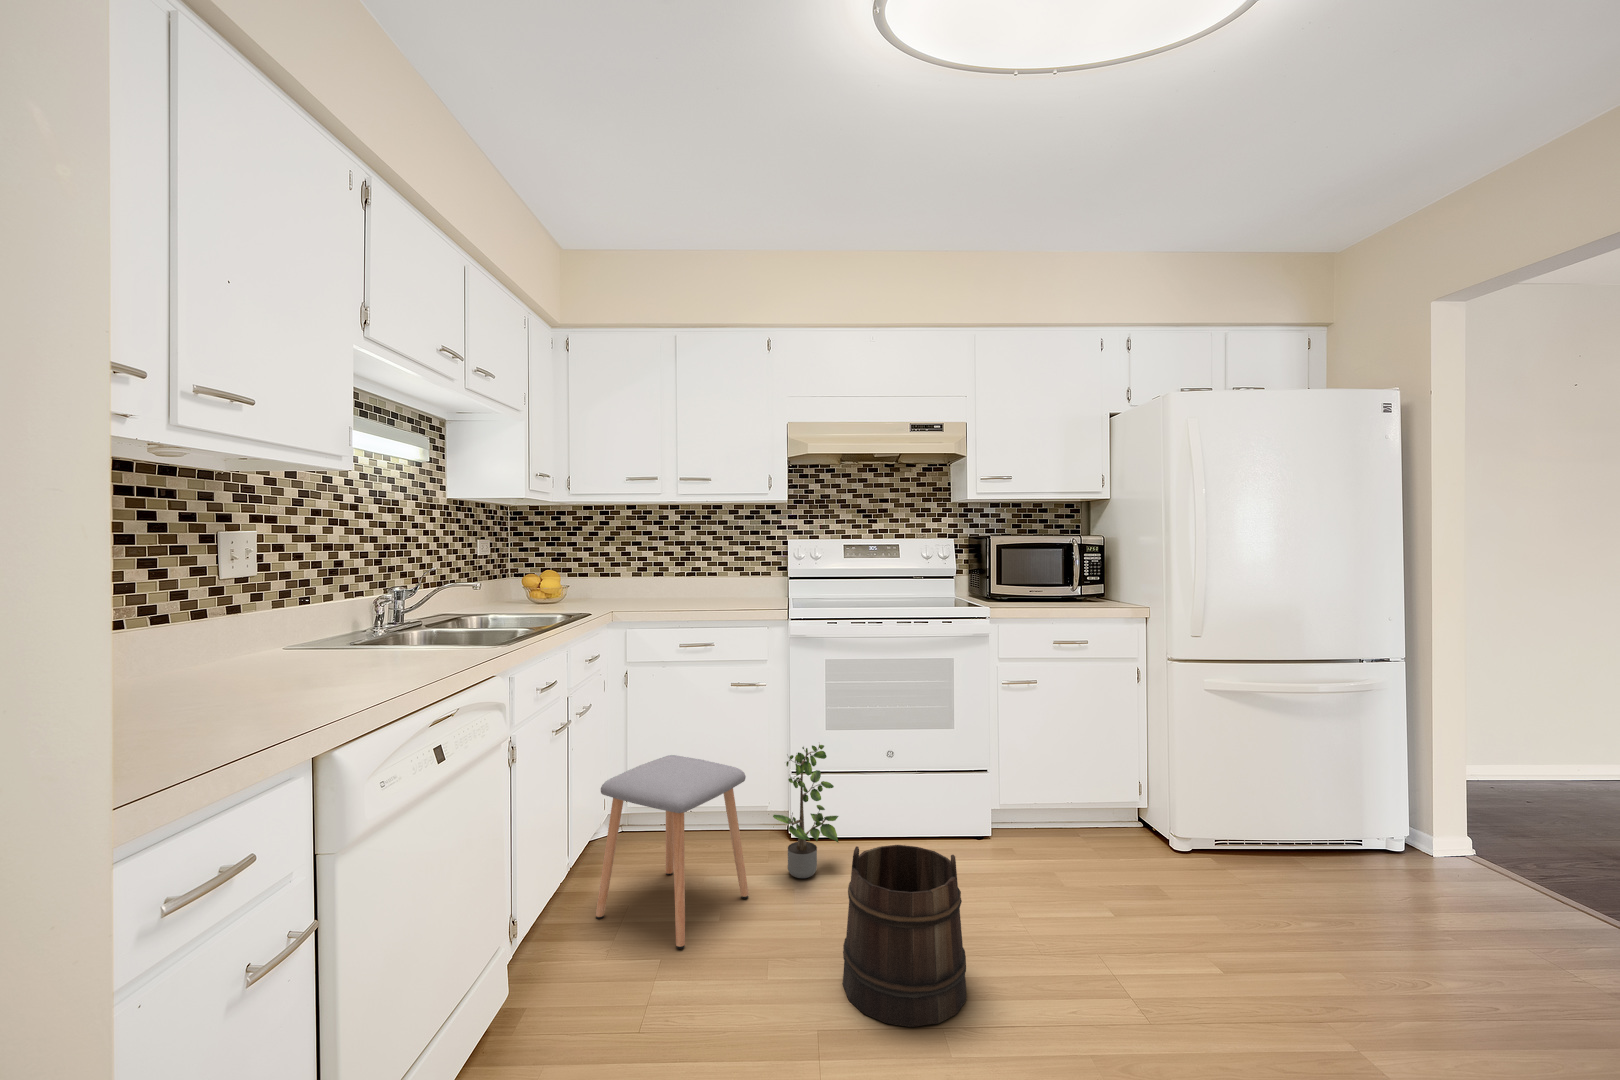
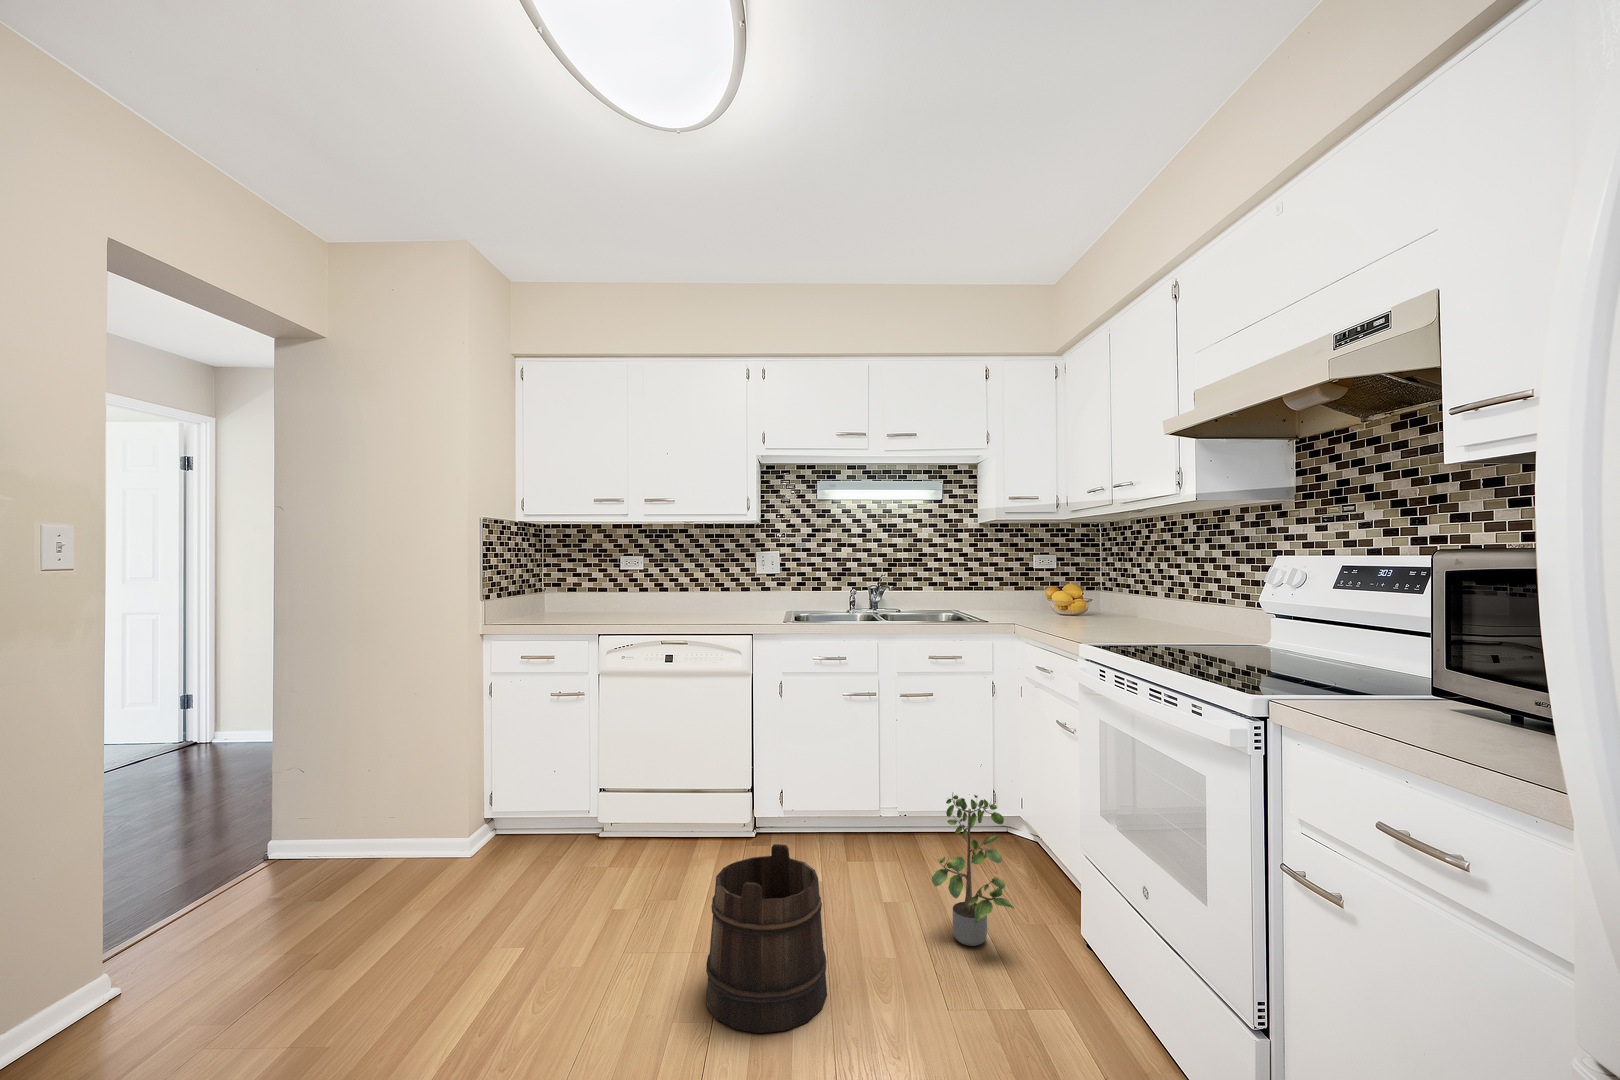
stool: present [596,755,749,949] -> none [824,747,950,910]

